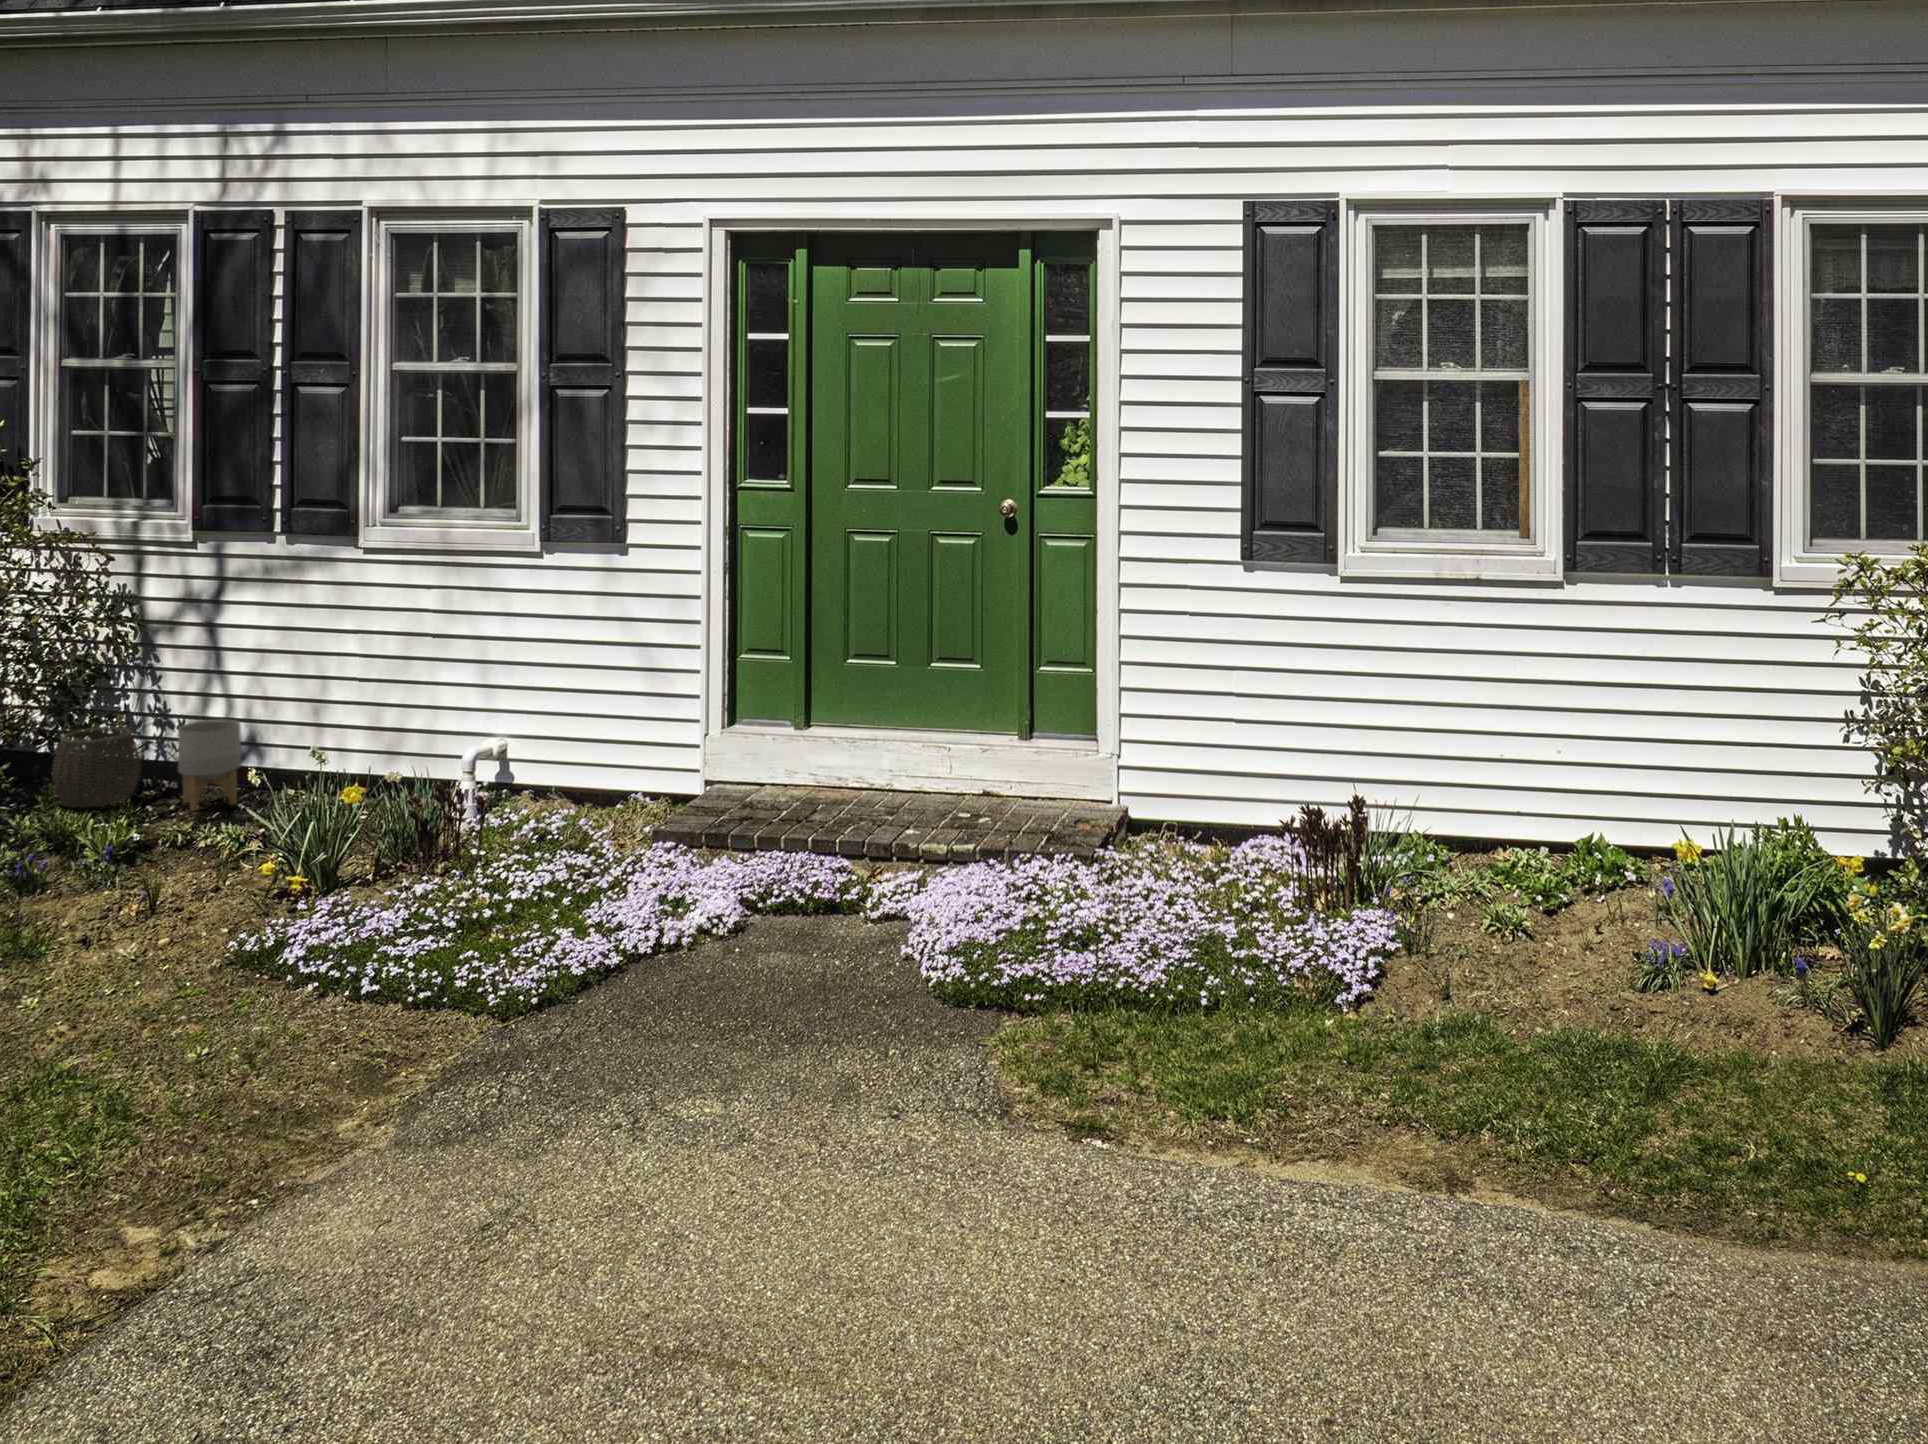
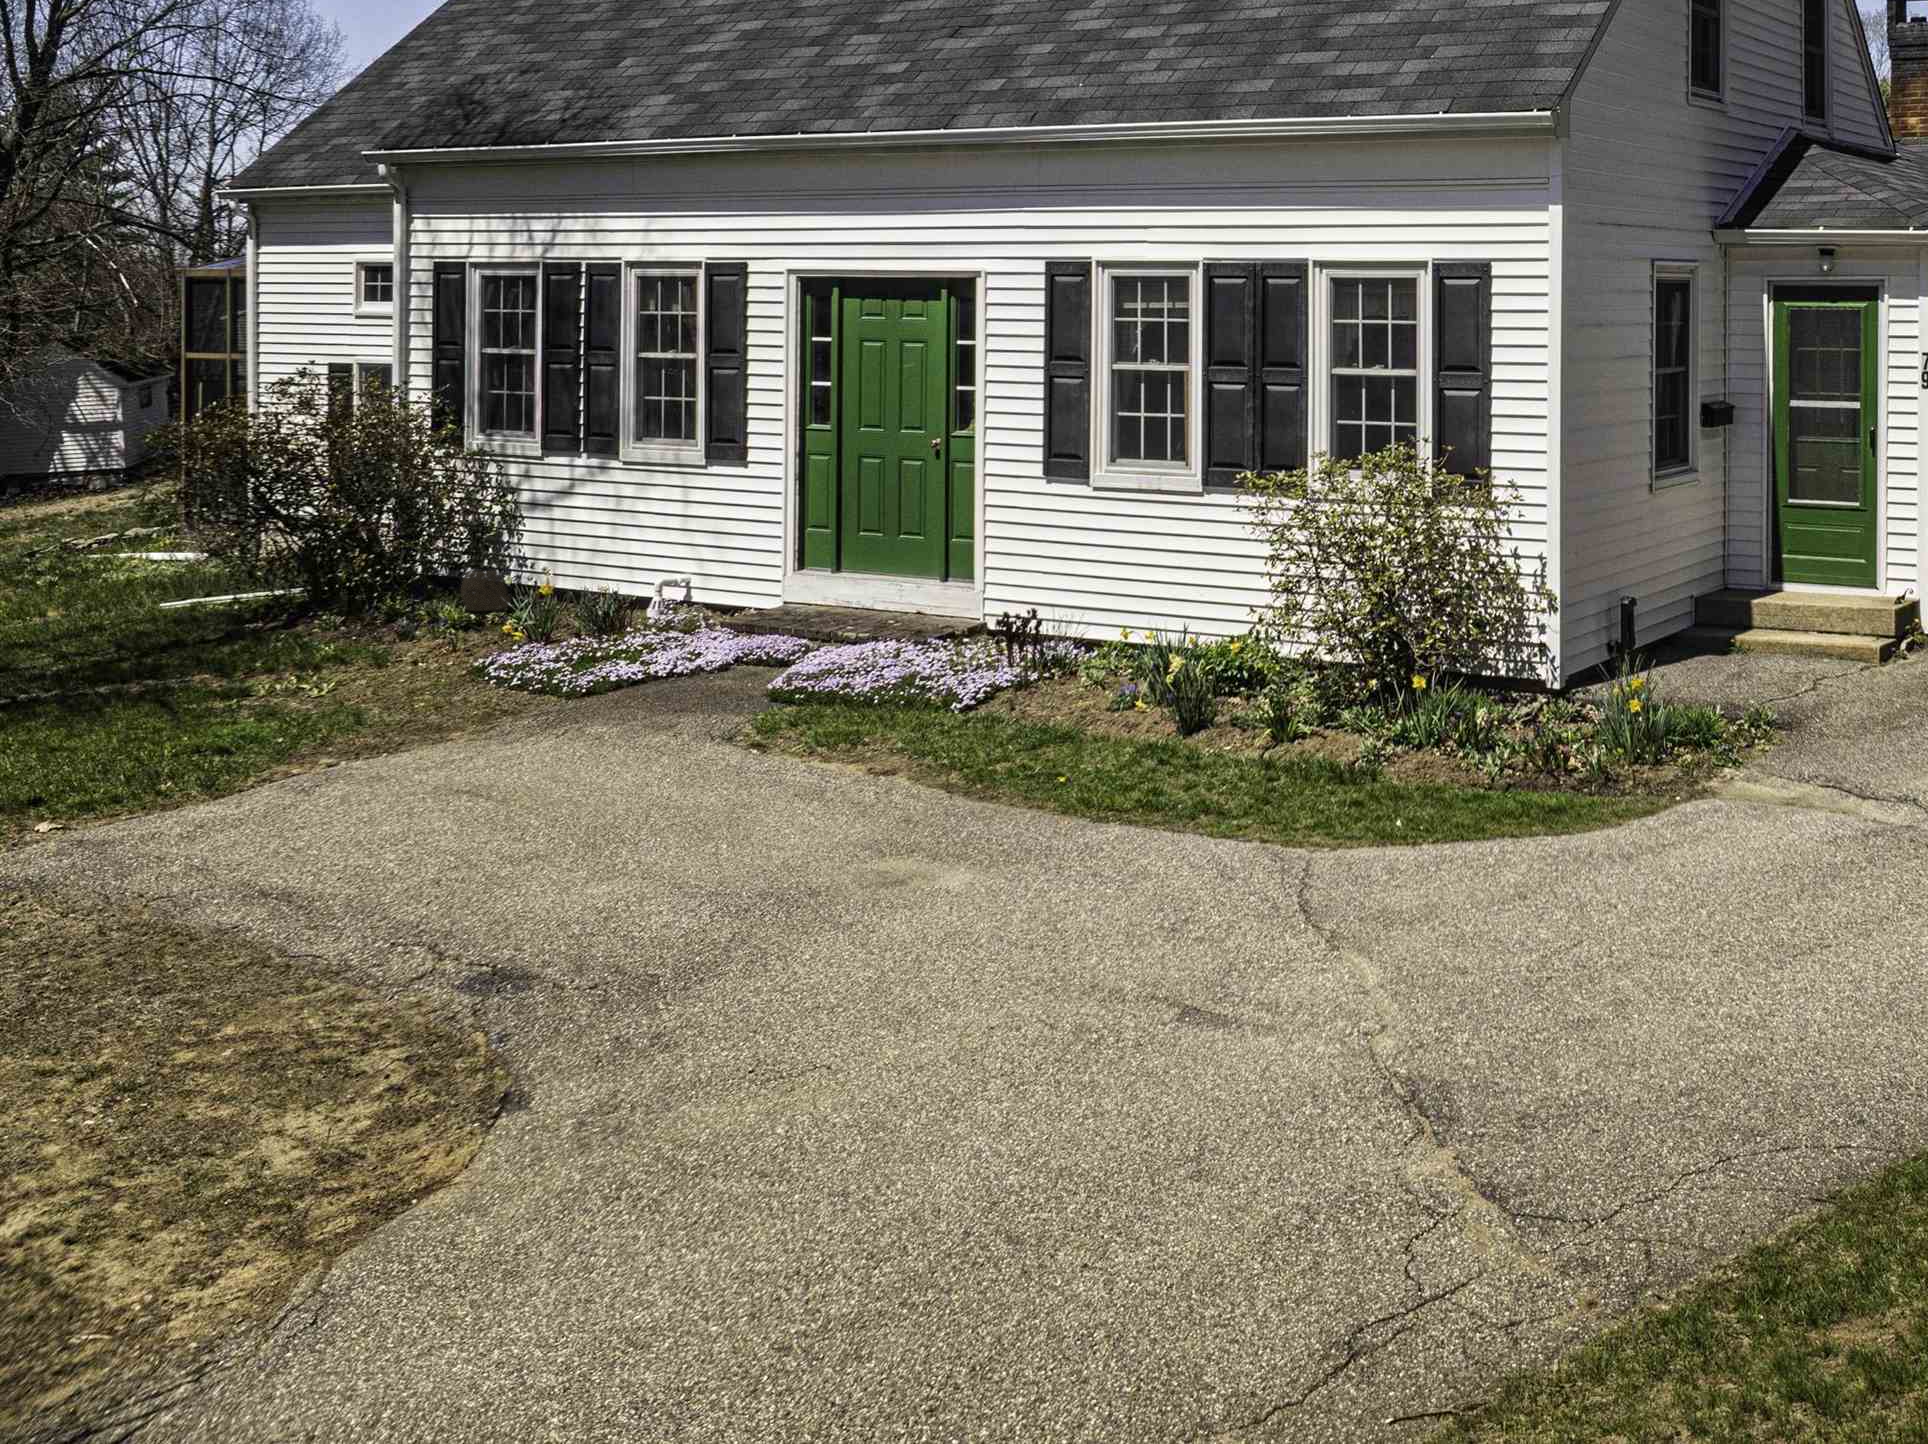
planter: present [178,719,241,811] -> none [523,564,560,615]

